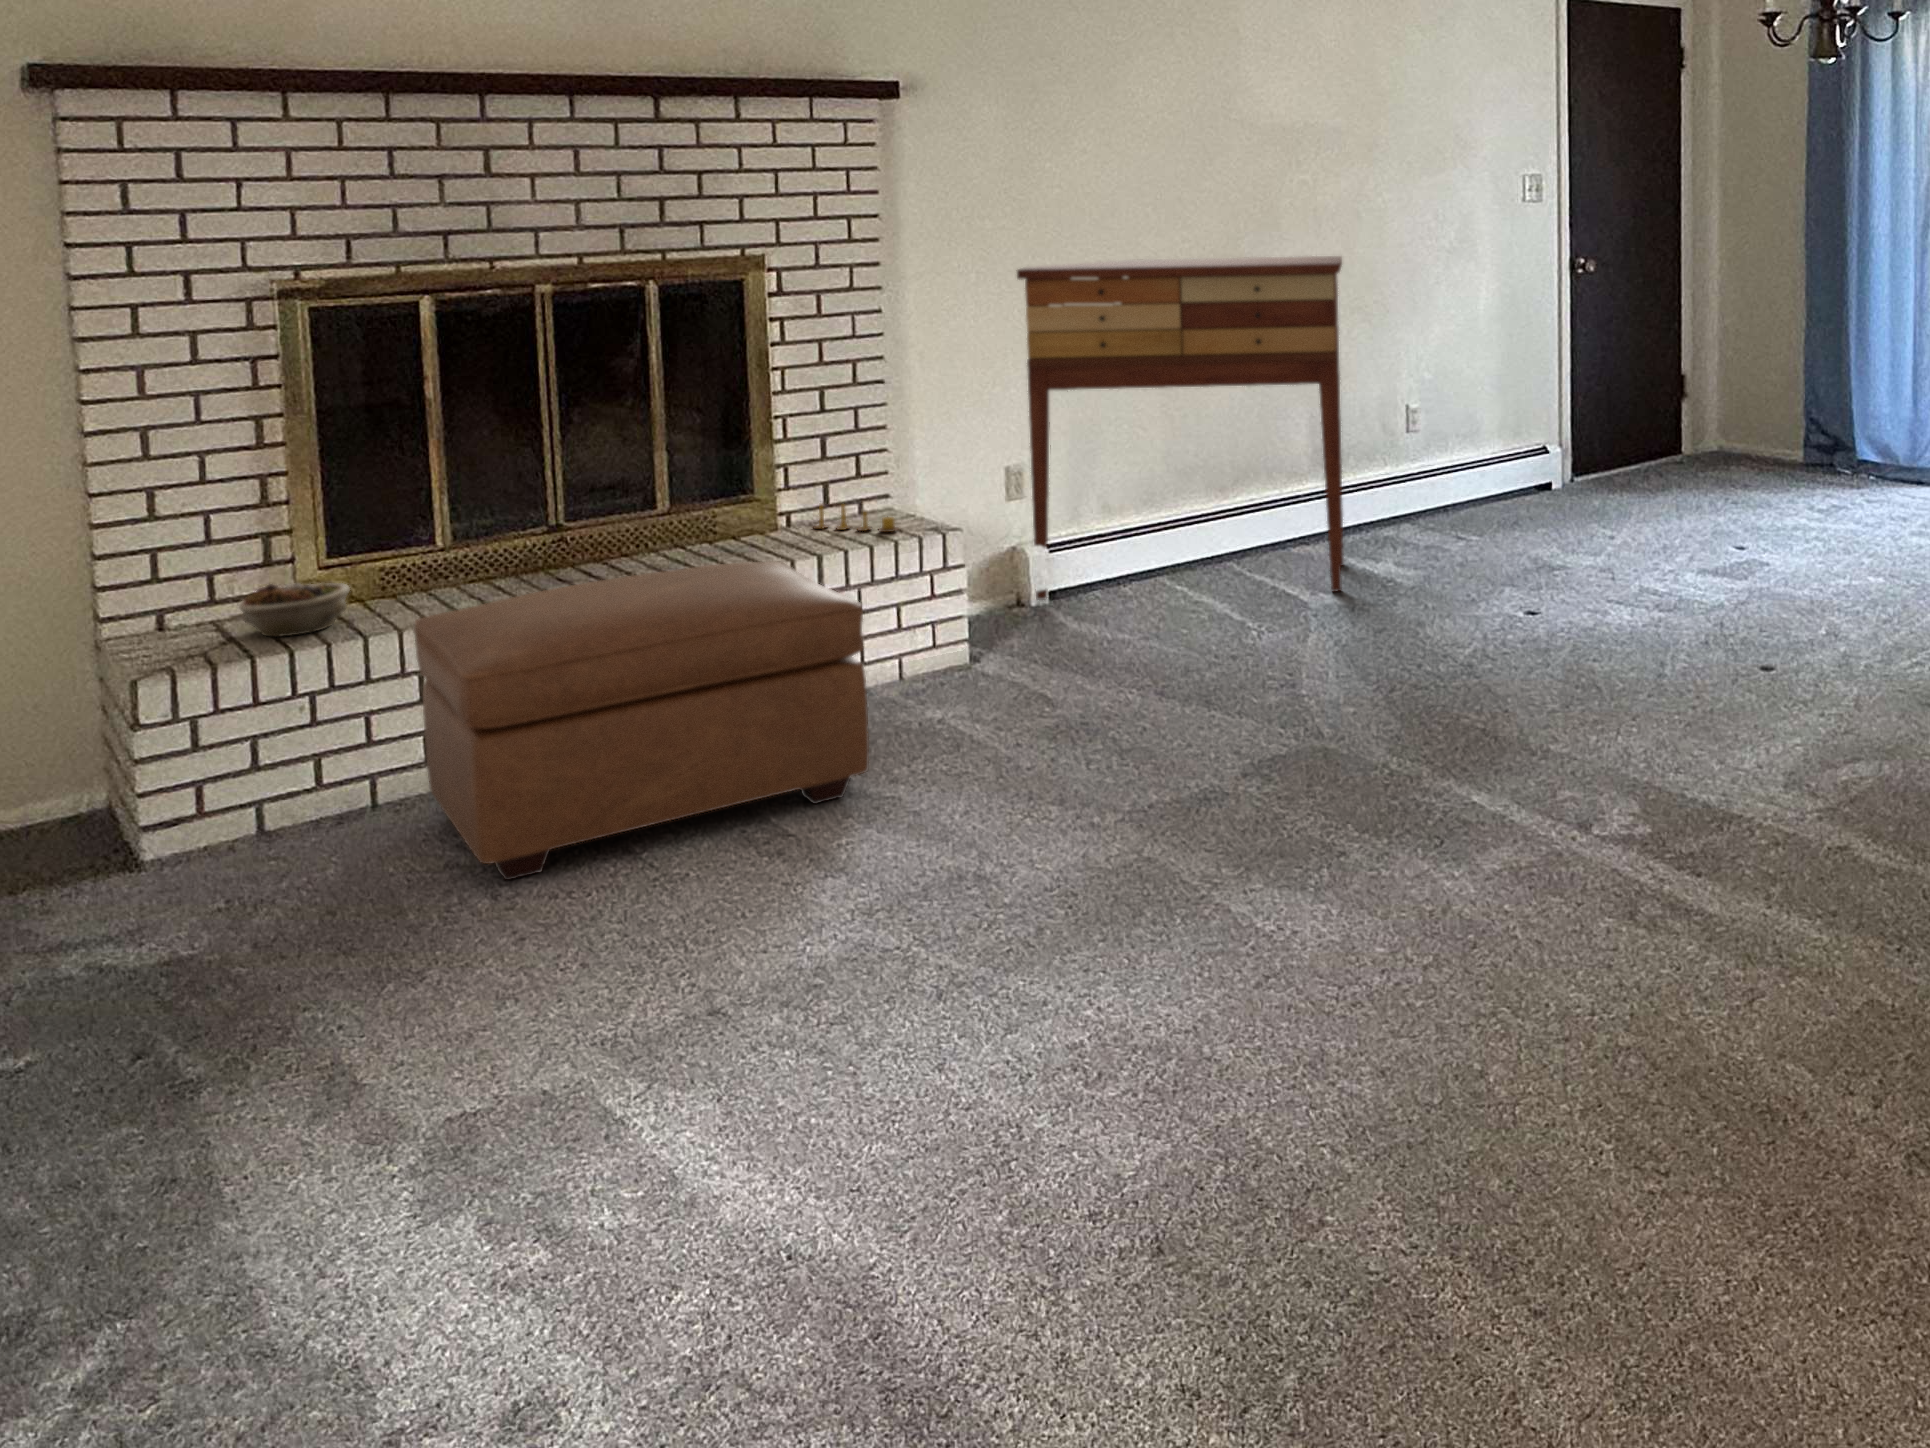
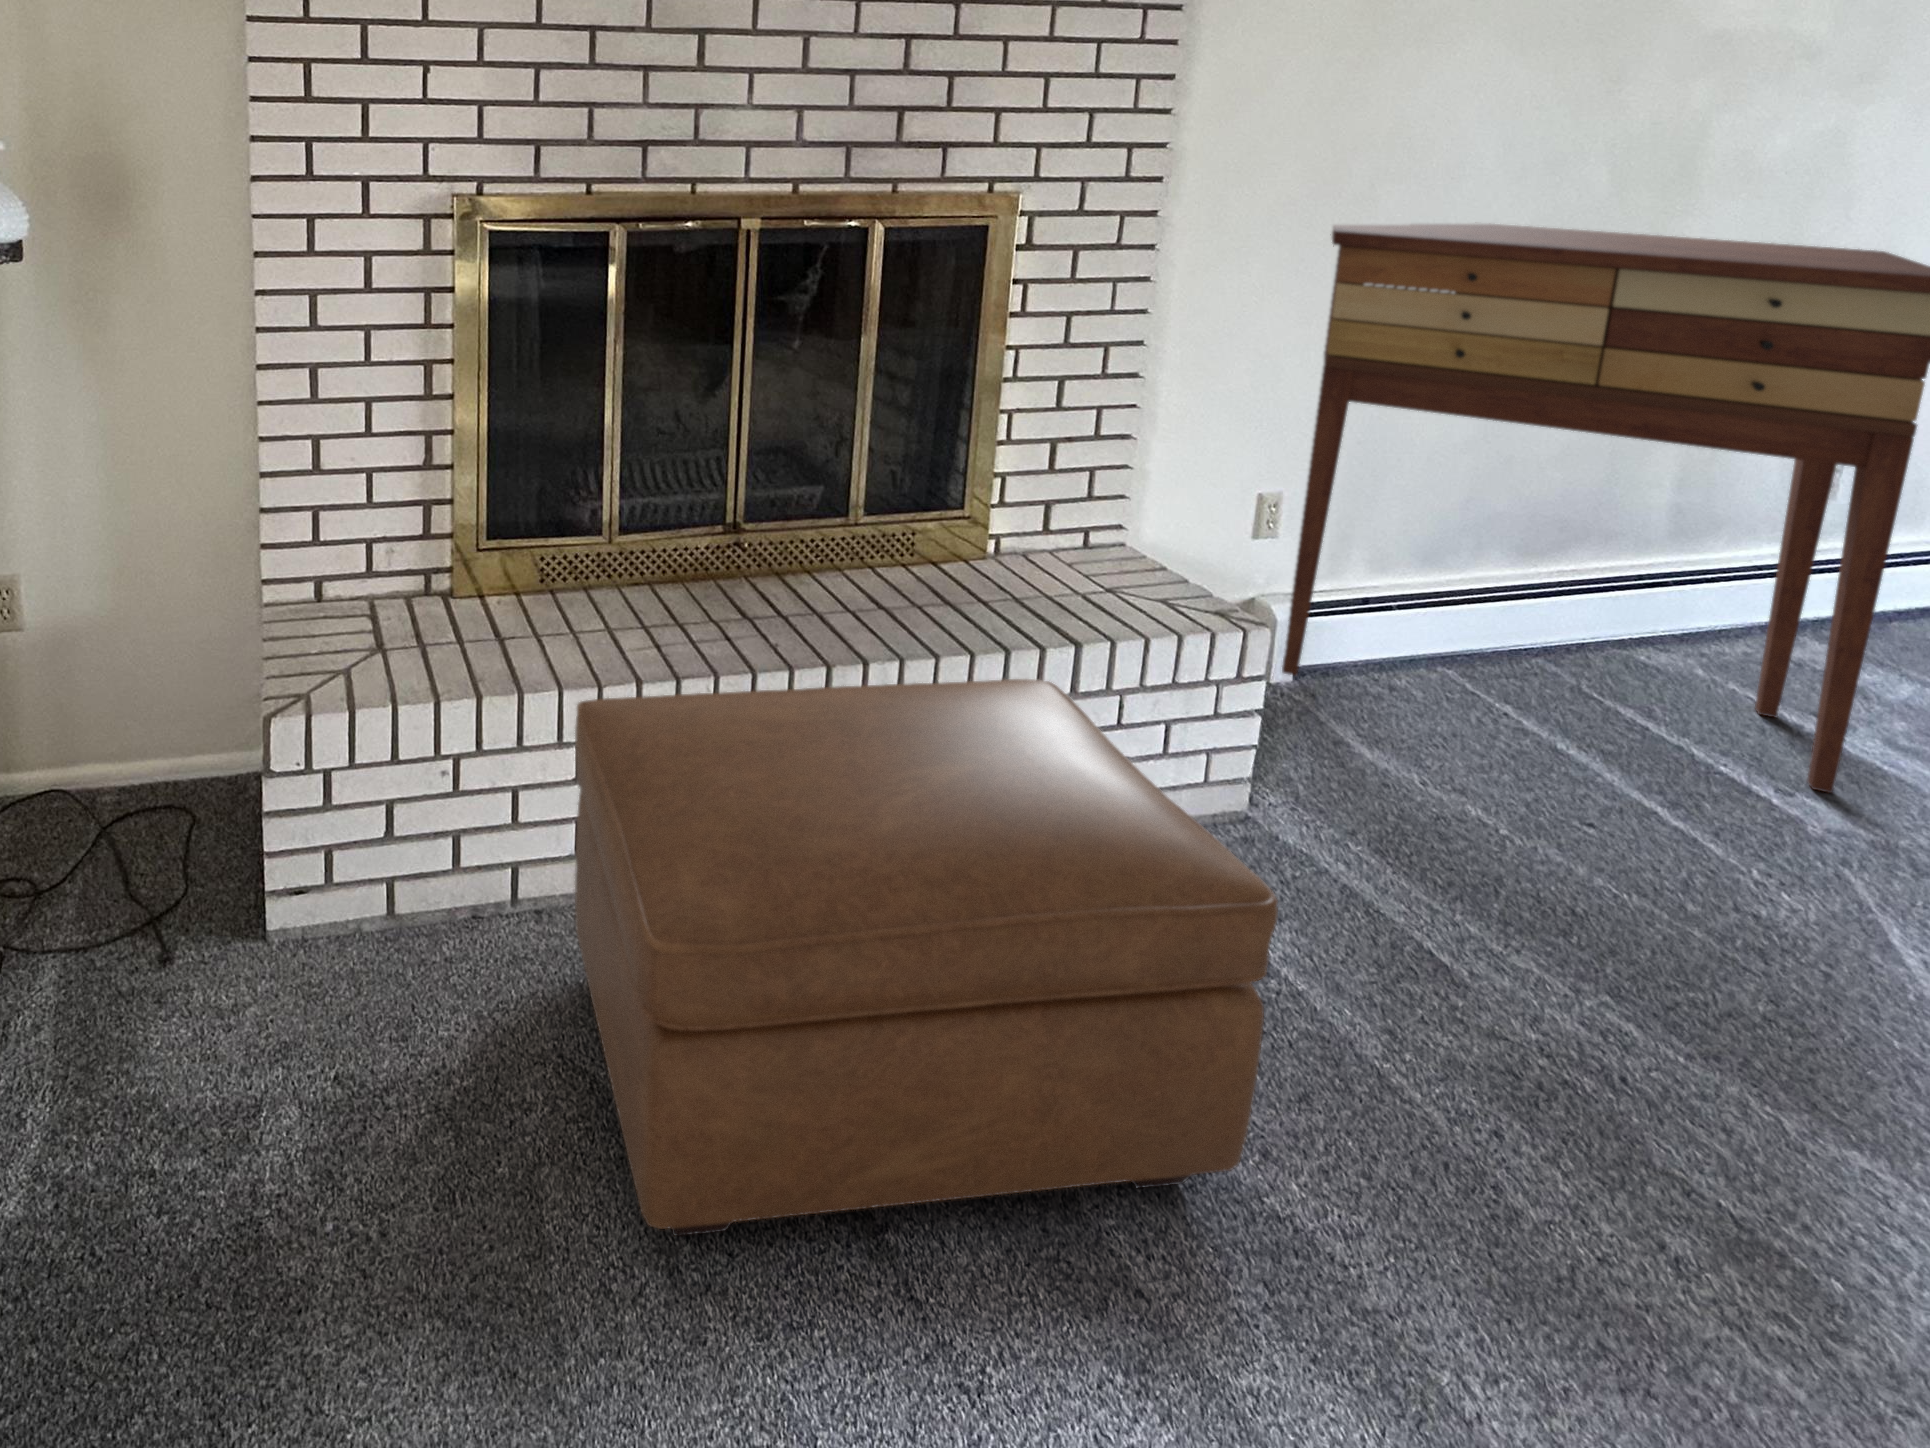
candle: present [814,504,898,532] -> none [1036,532,1168,604]
succulent planter: present [239,583,350,637] -> none [389,575,507,656]

